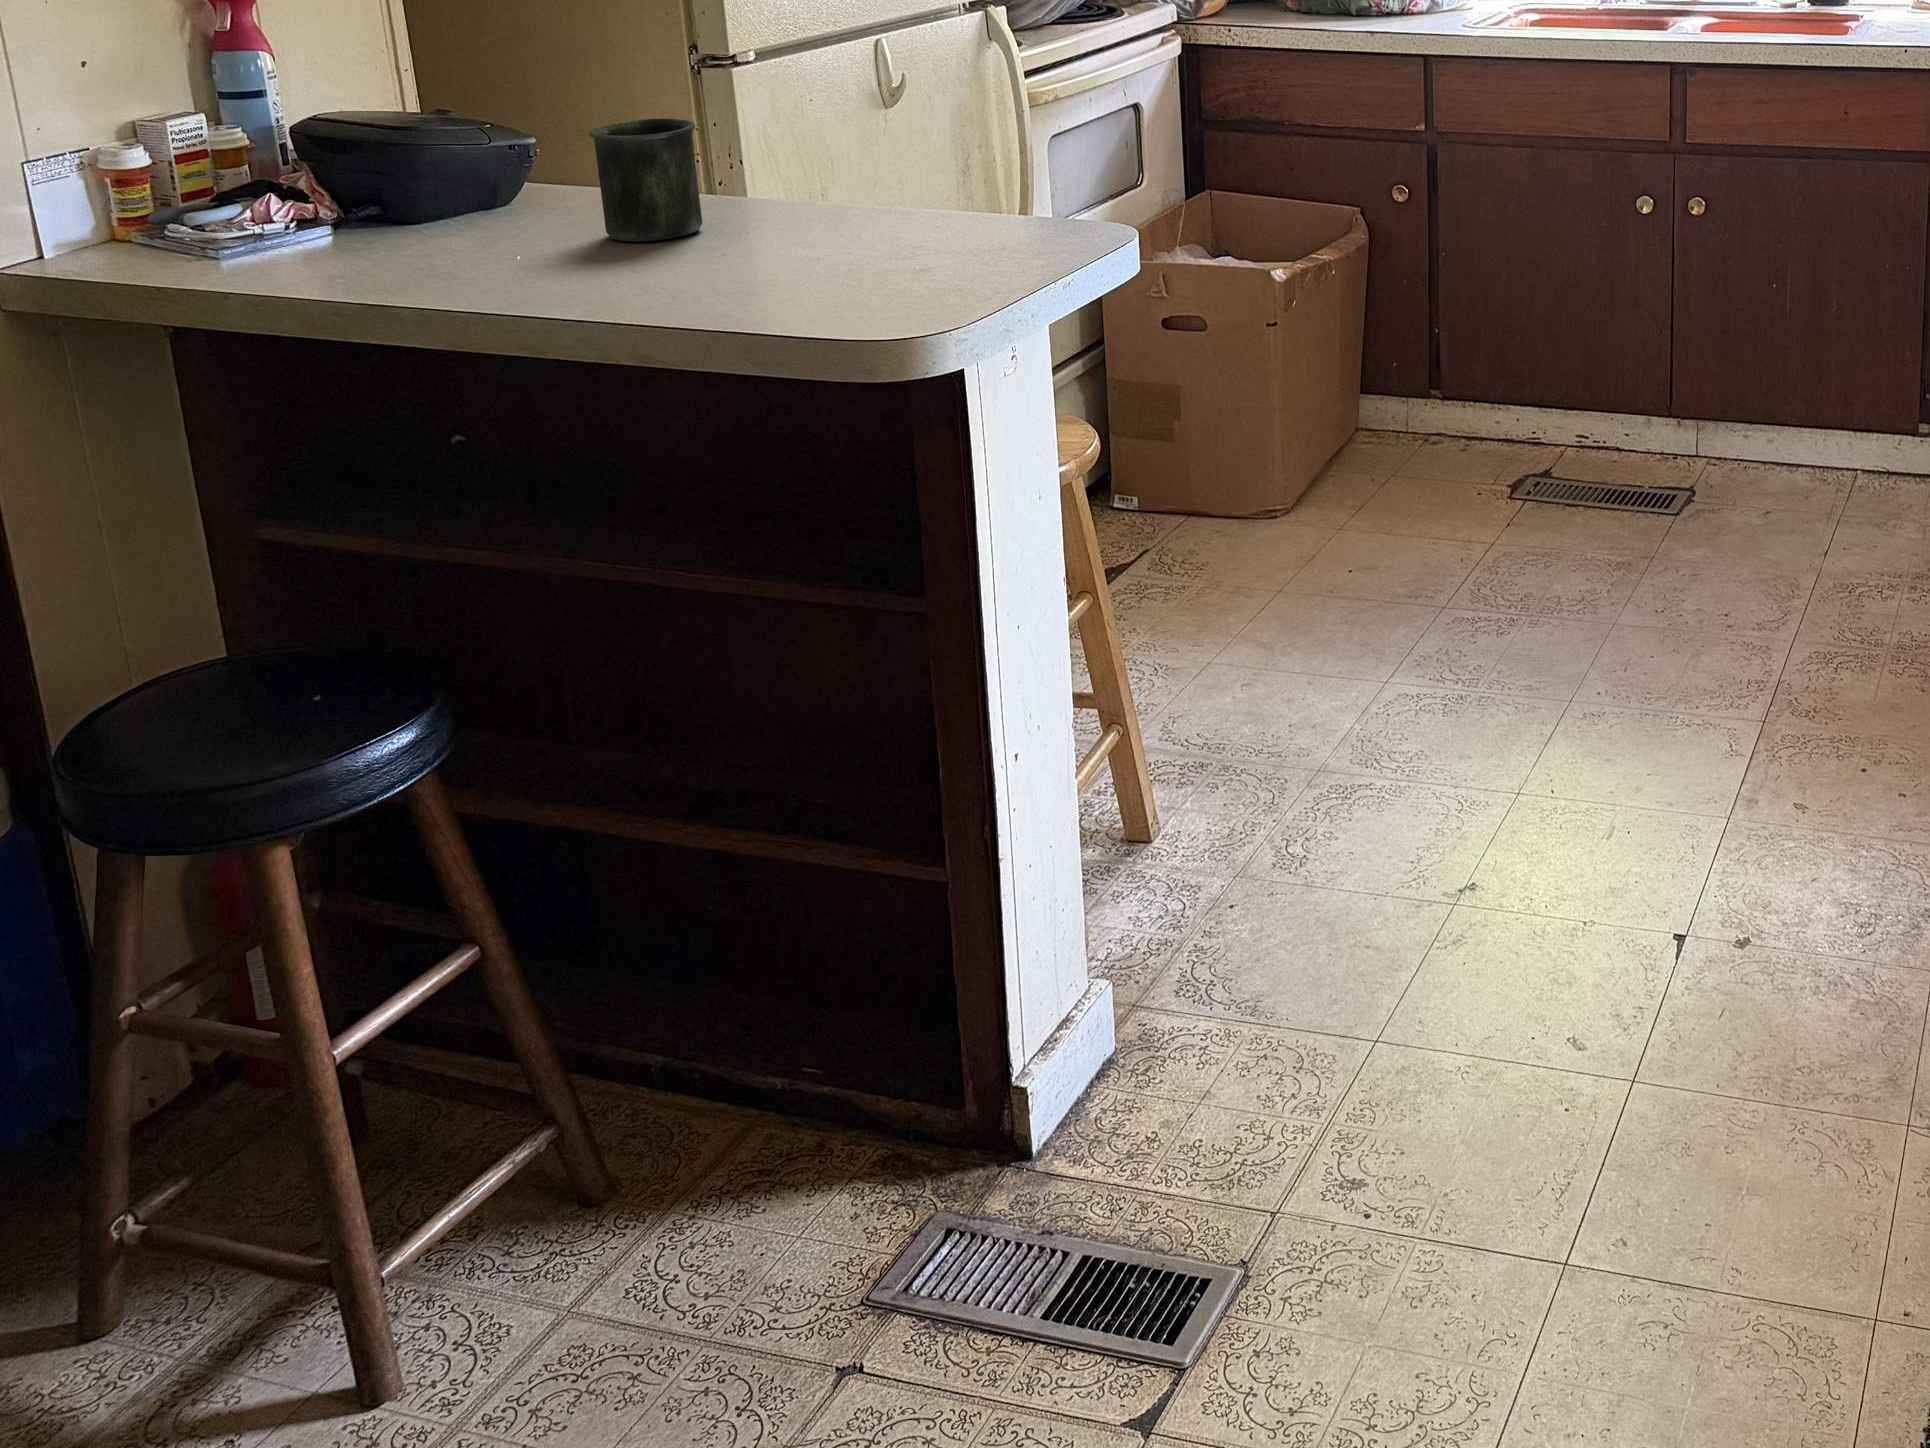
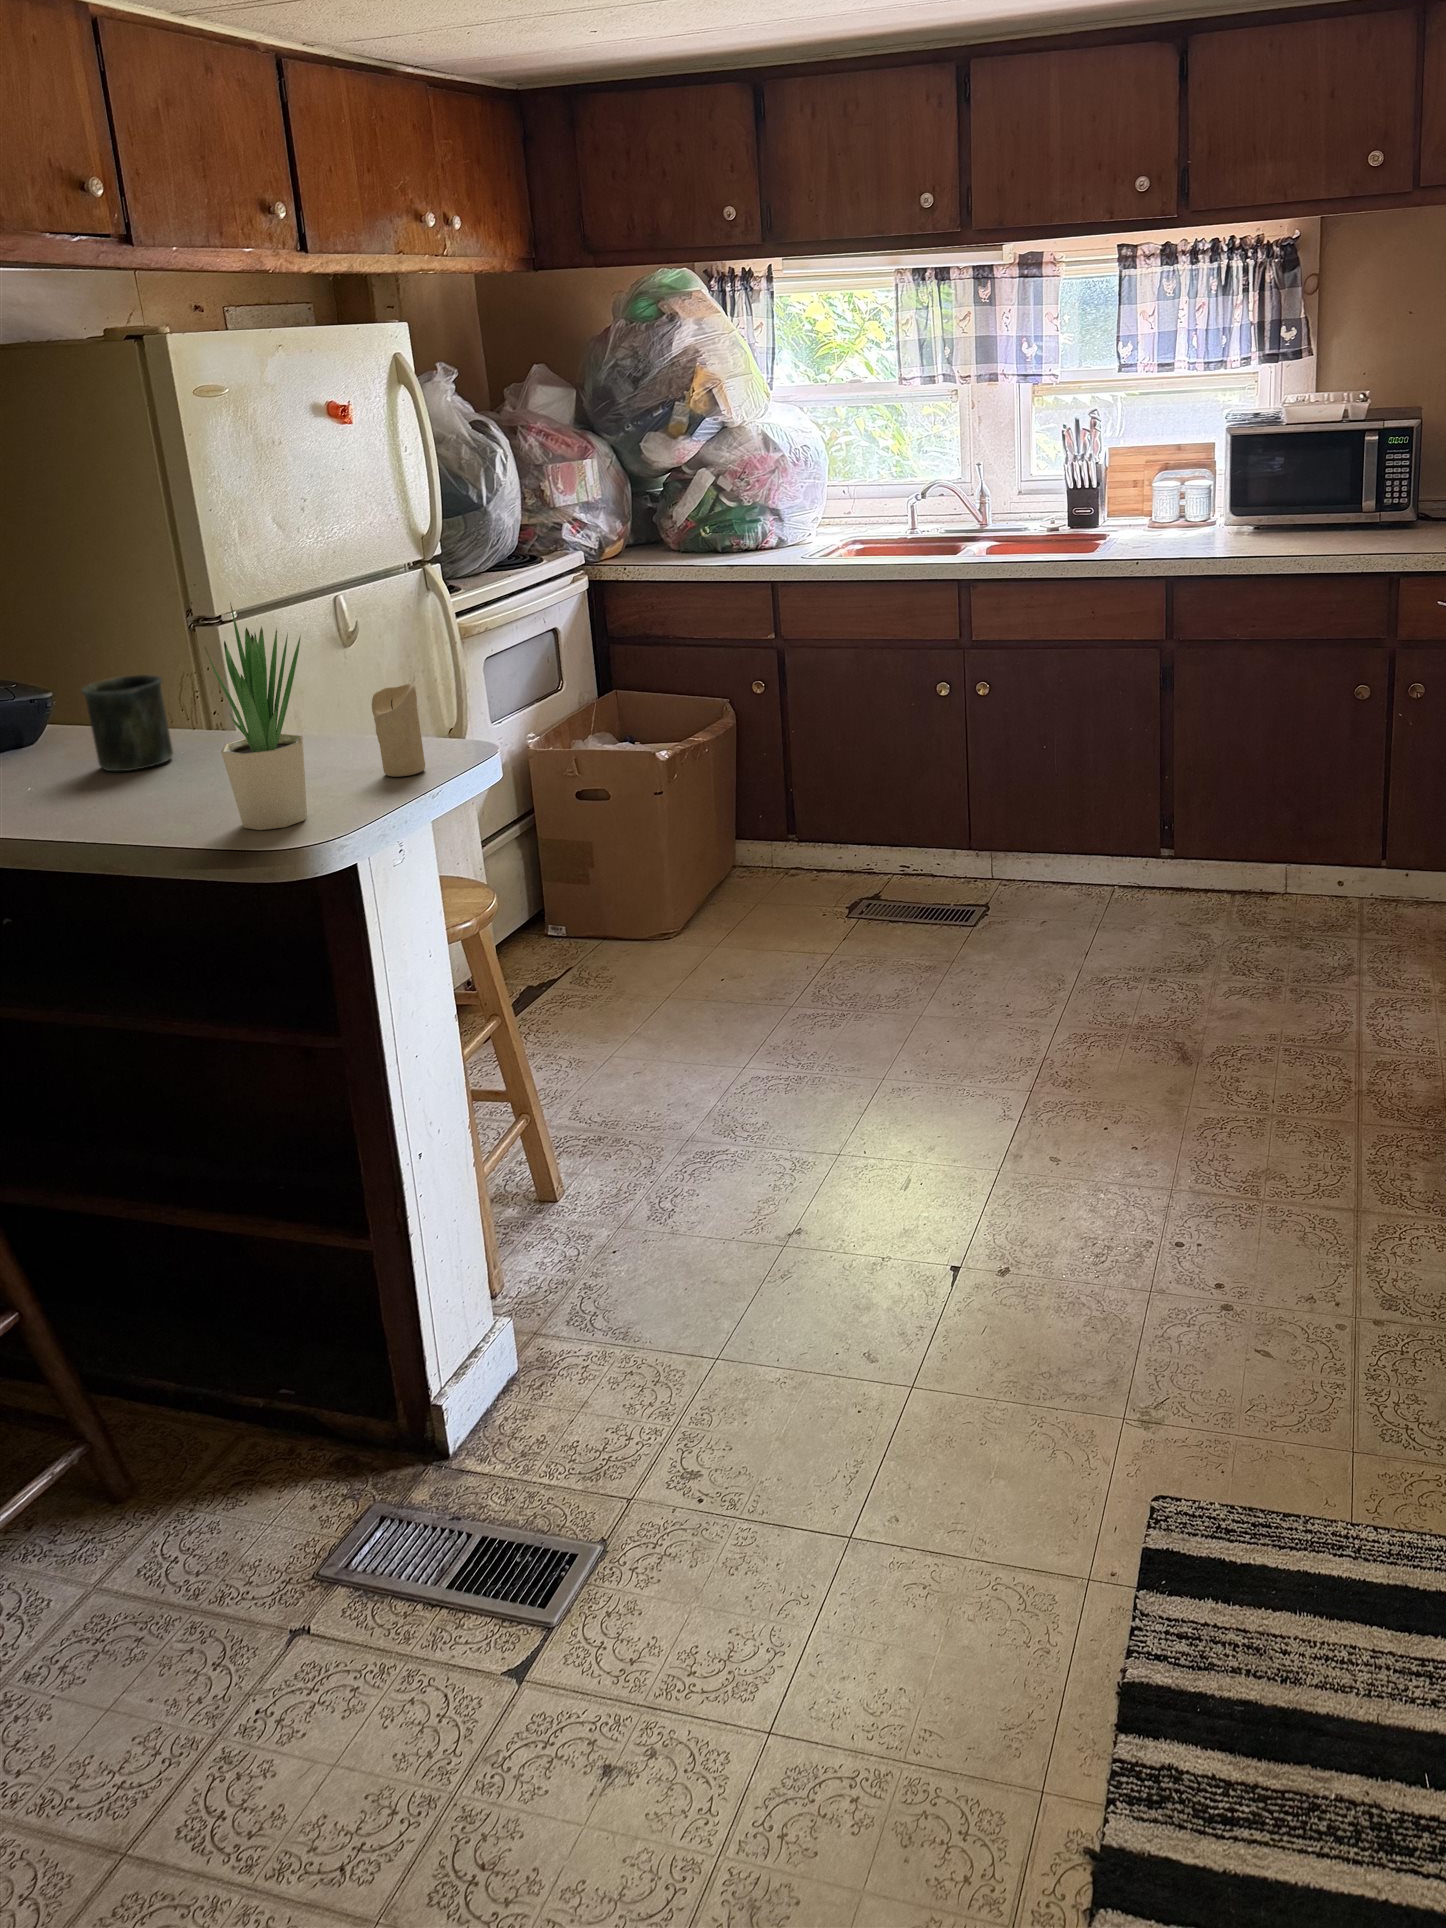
potted plant: none [791,15,917,315] -> present [205,604,307,830]
candle: none [981,140,1045,260] -> present [372,684,425,777]

